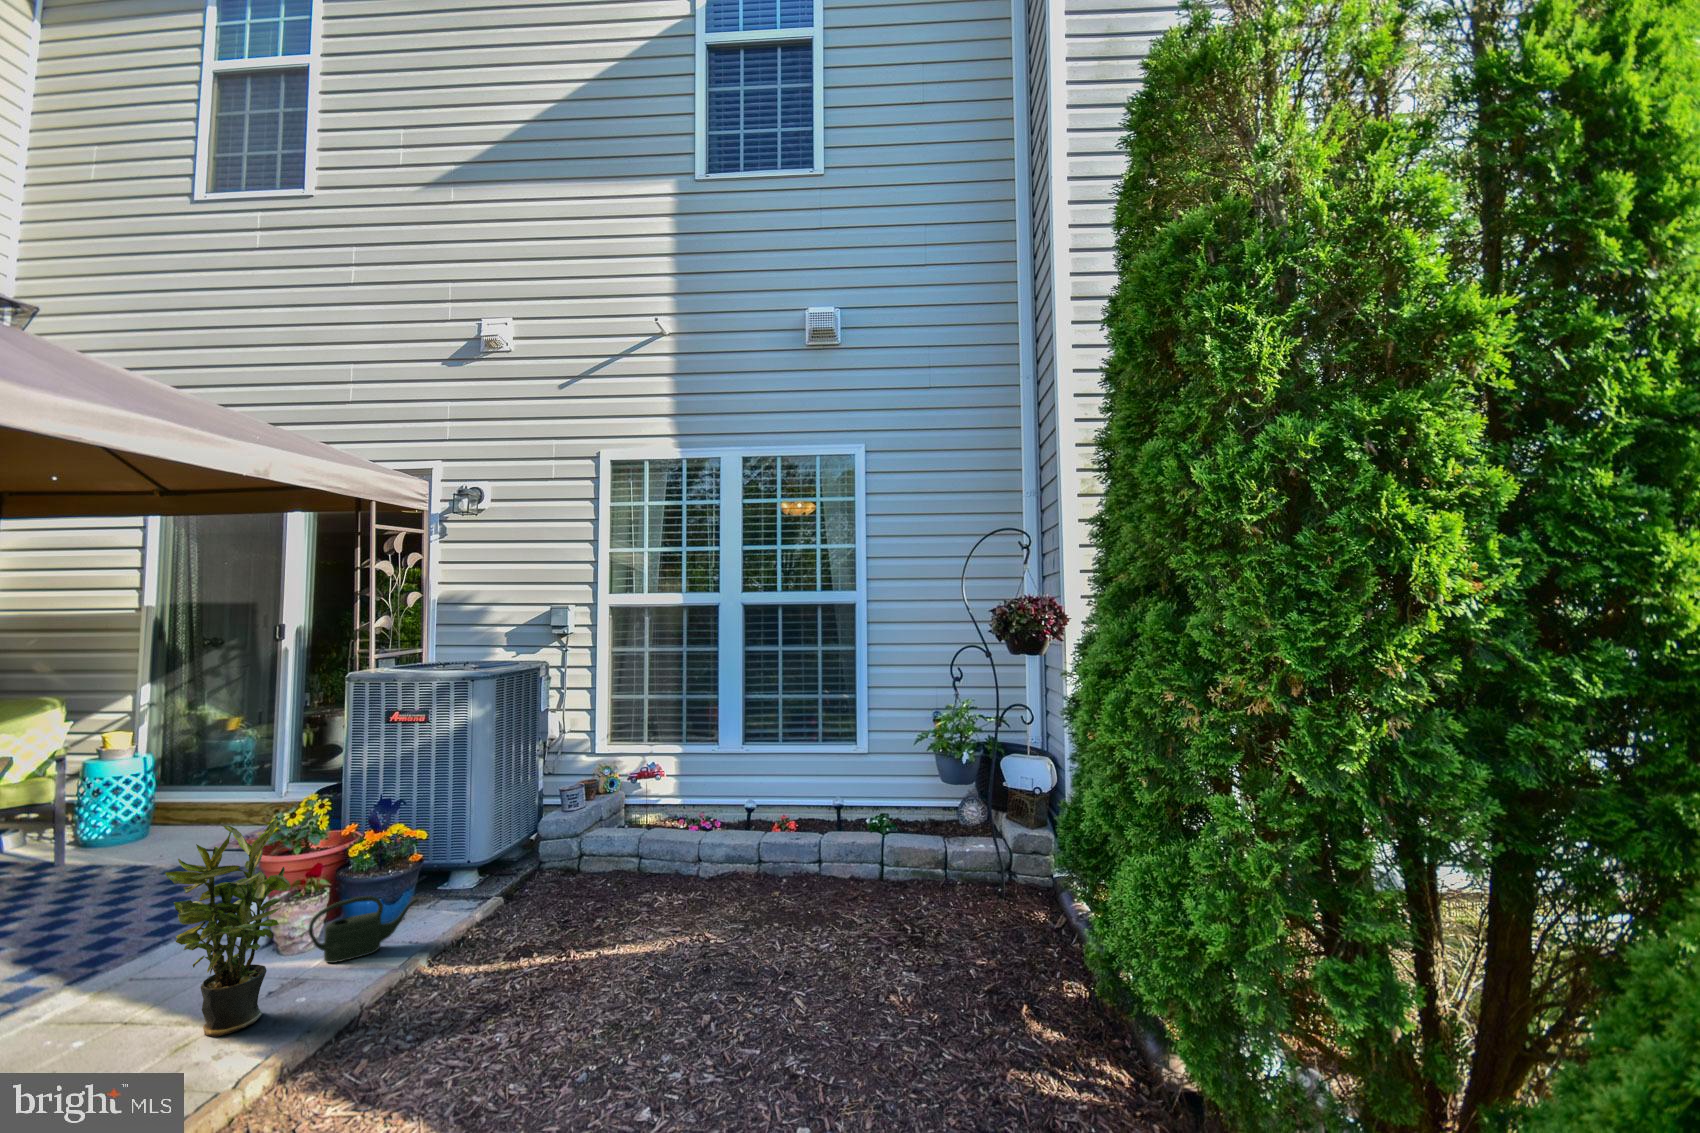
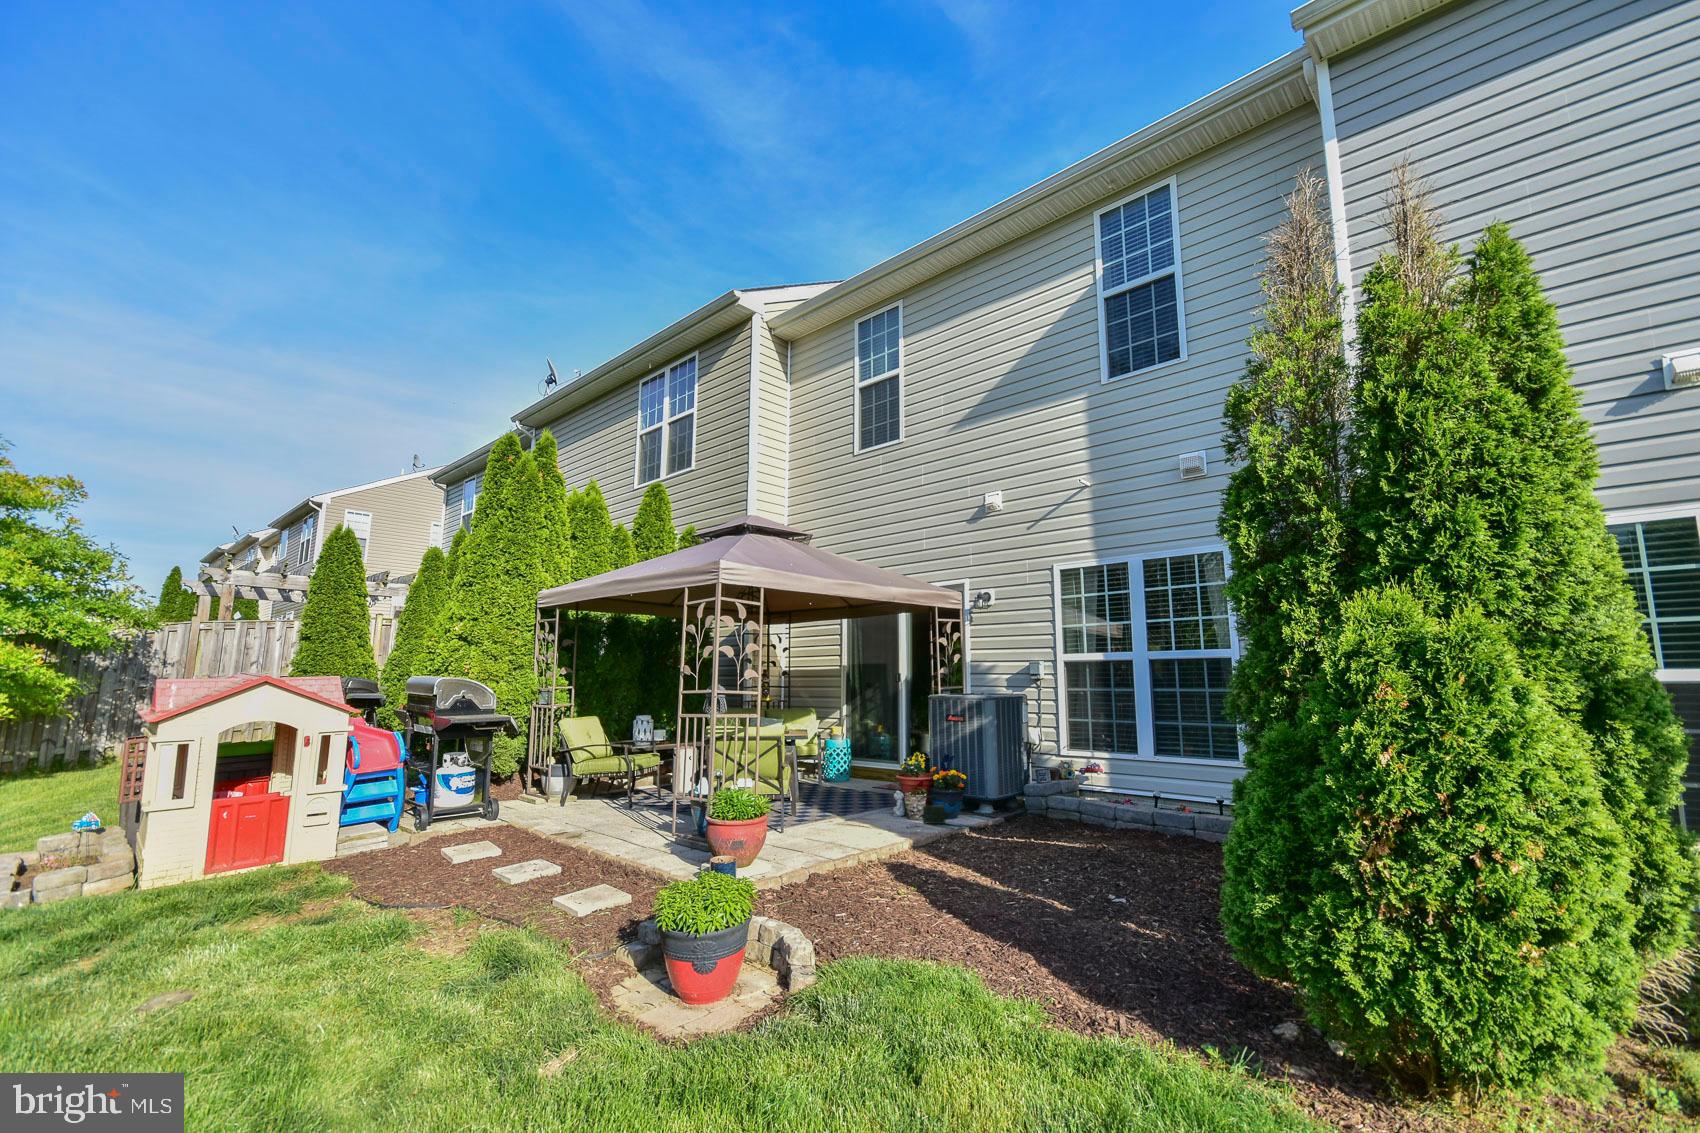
potted plant: present [165,819,291,1037] -> none [870,745,910,830]

